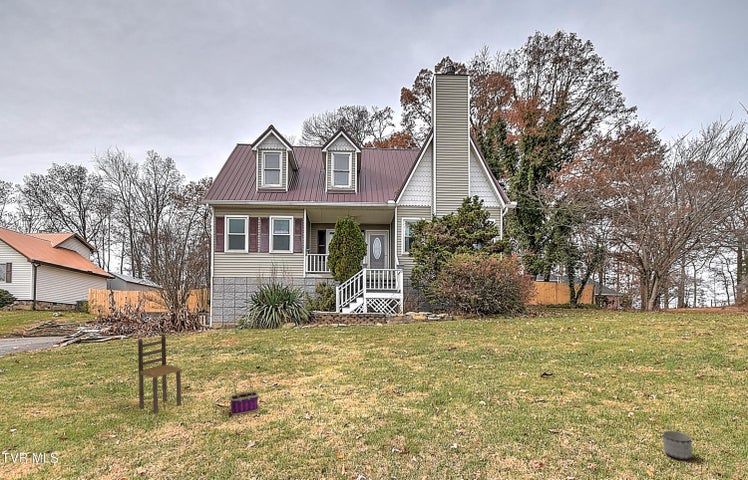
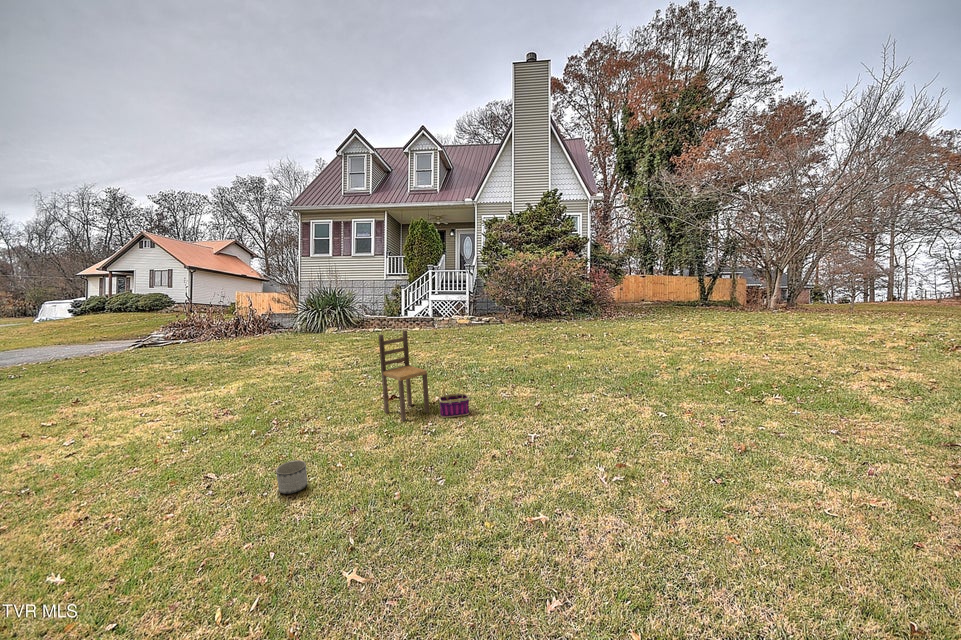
chair: present [138,335,181,414] -> present [379,331,429,421]
basket: present [230,375,258,415] -> present [439,375,469,418]

